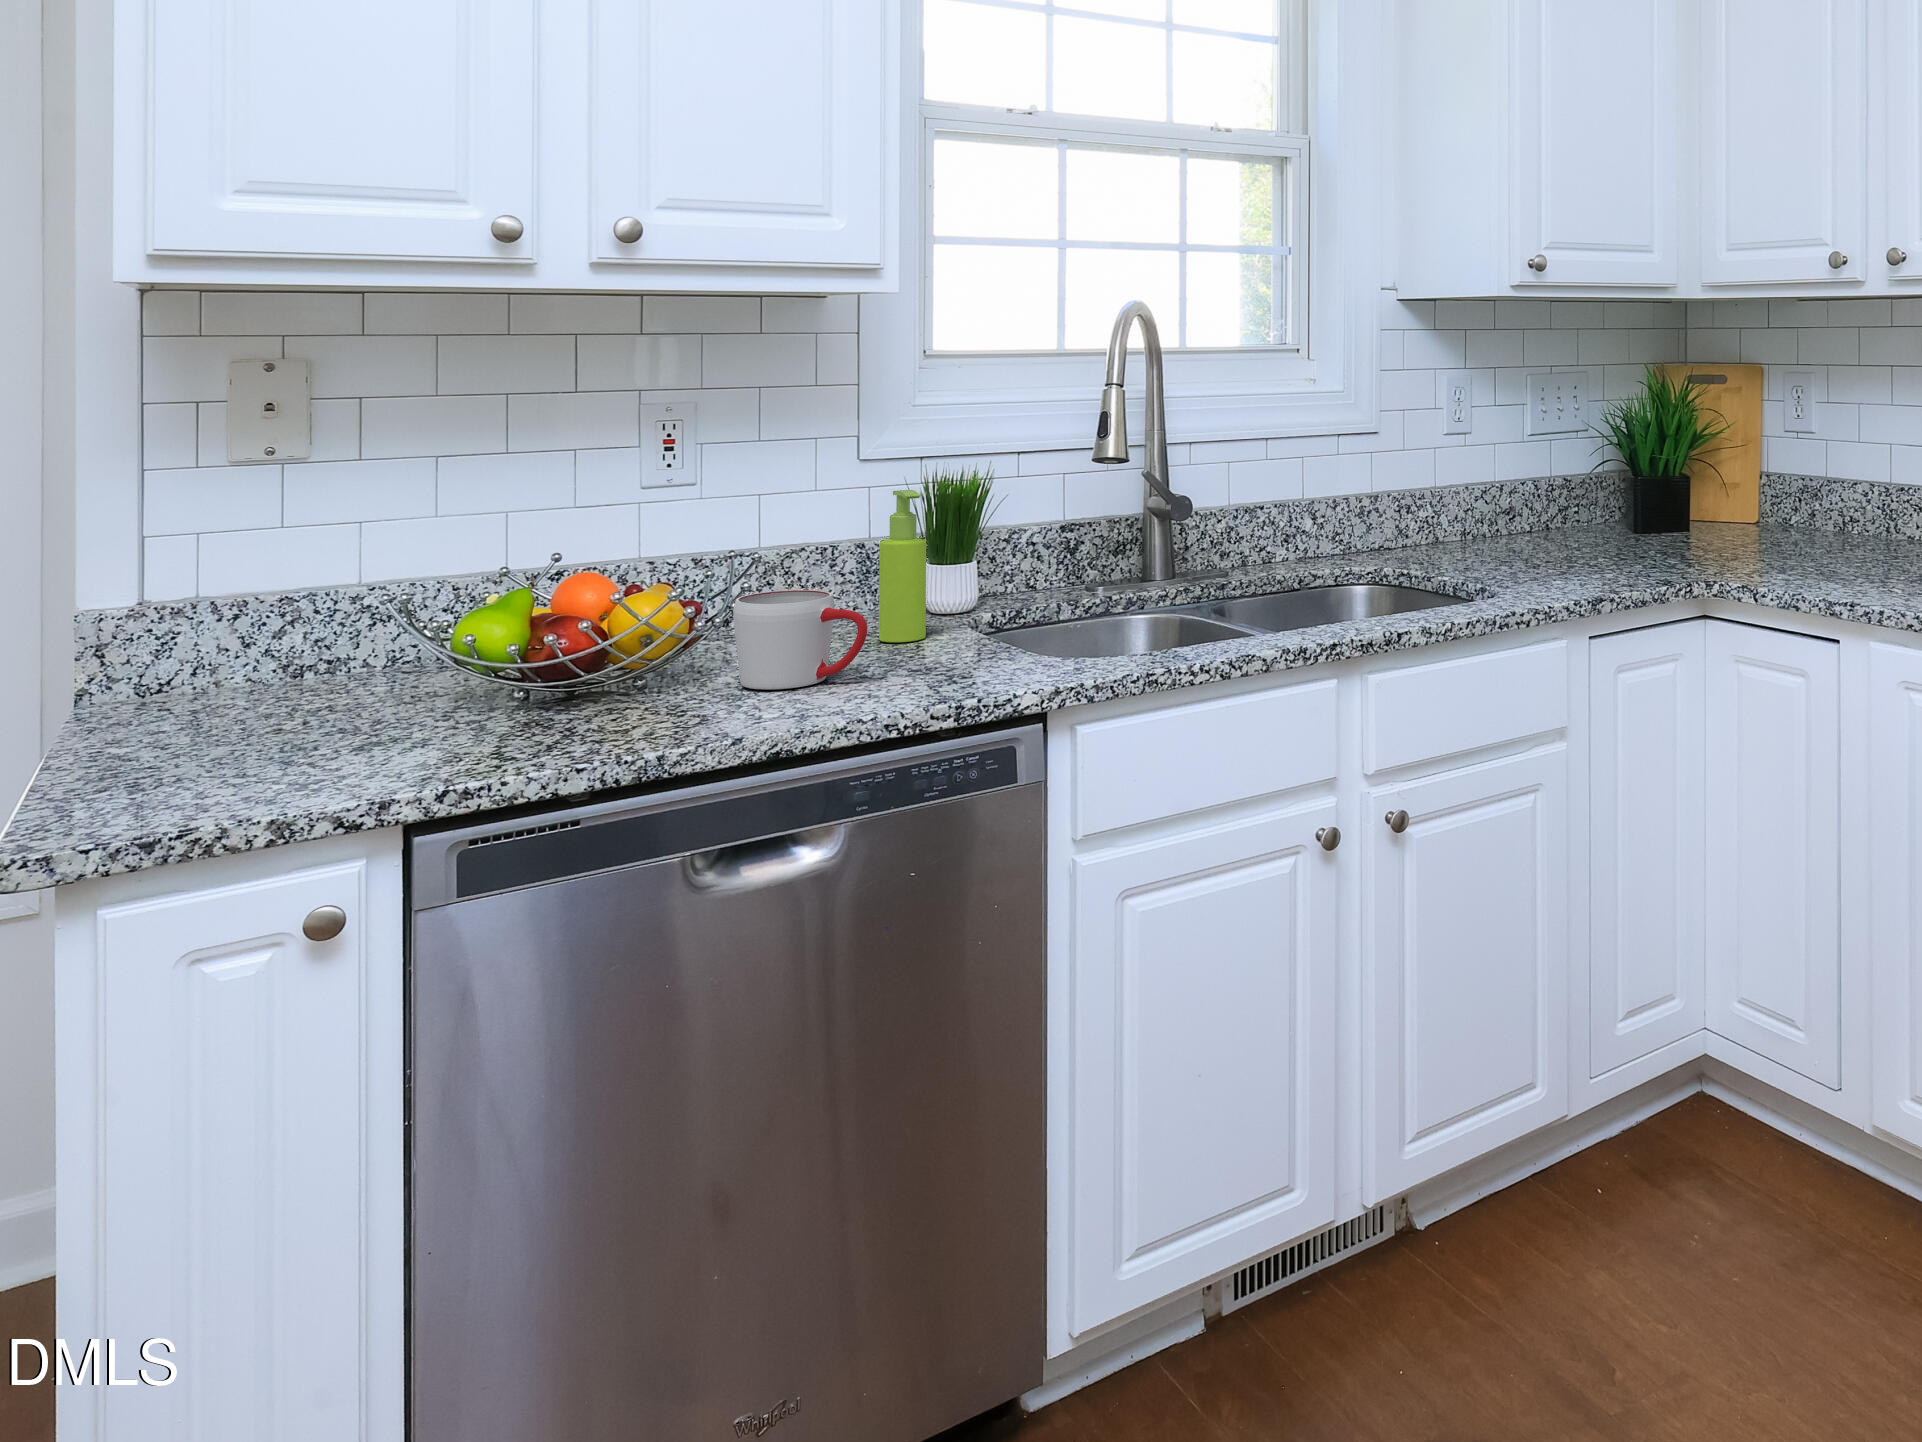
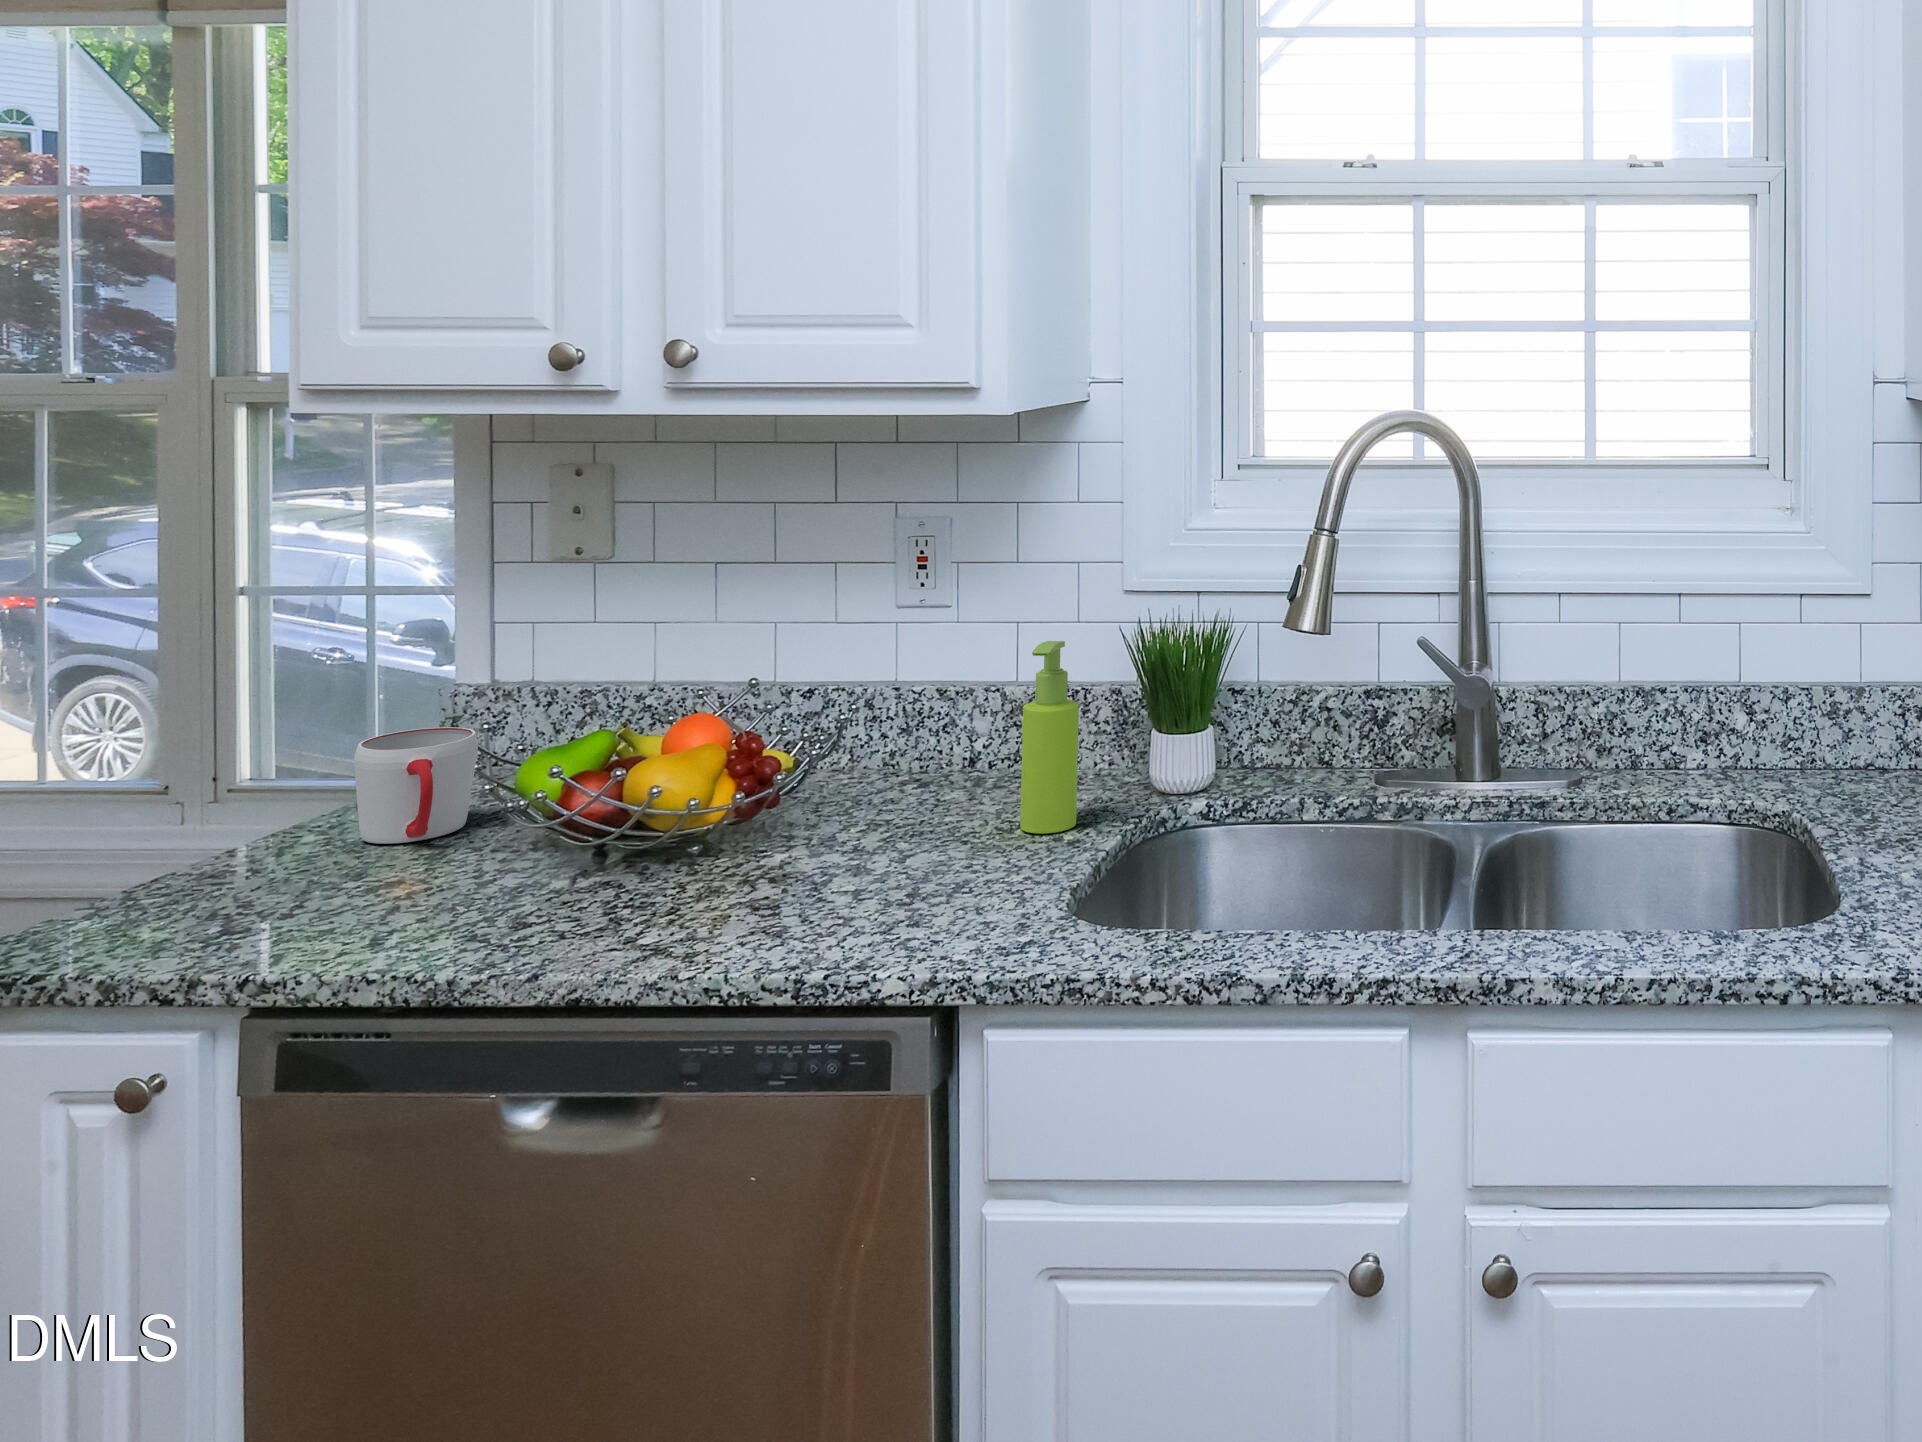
mug: present [733,590,867,689] -> present [354,727,478,844]

